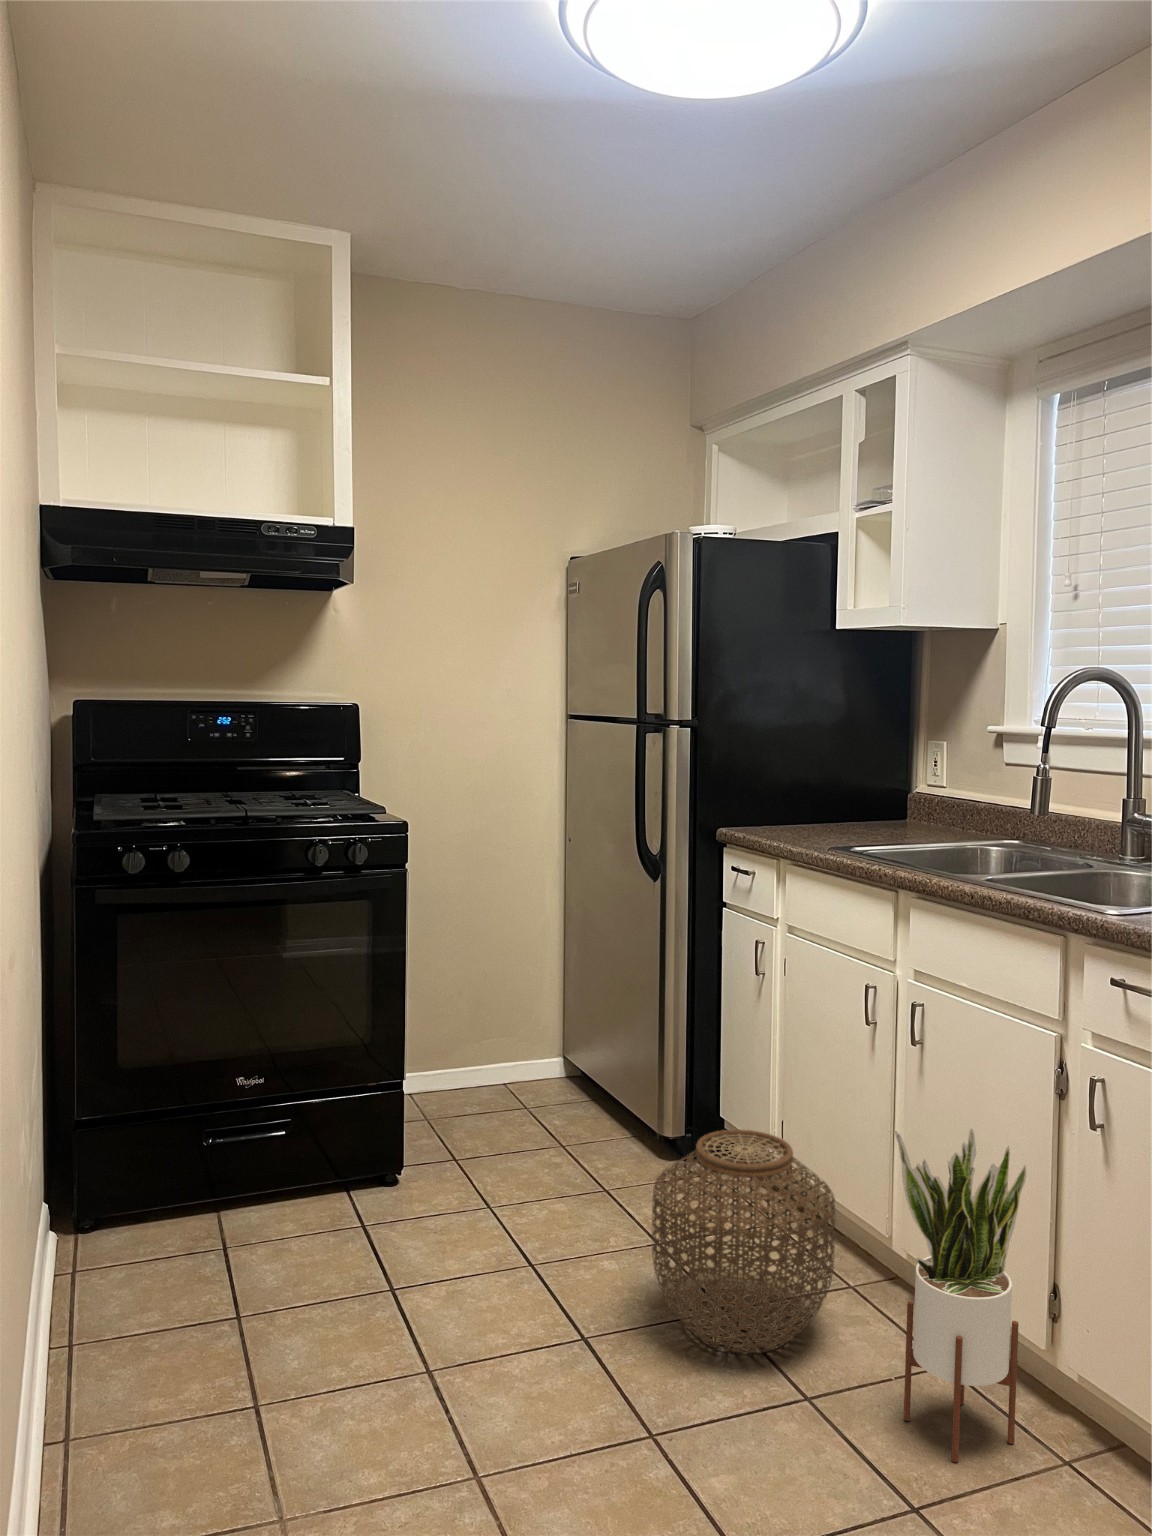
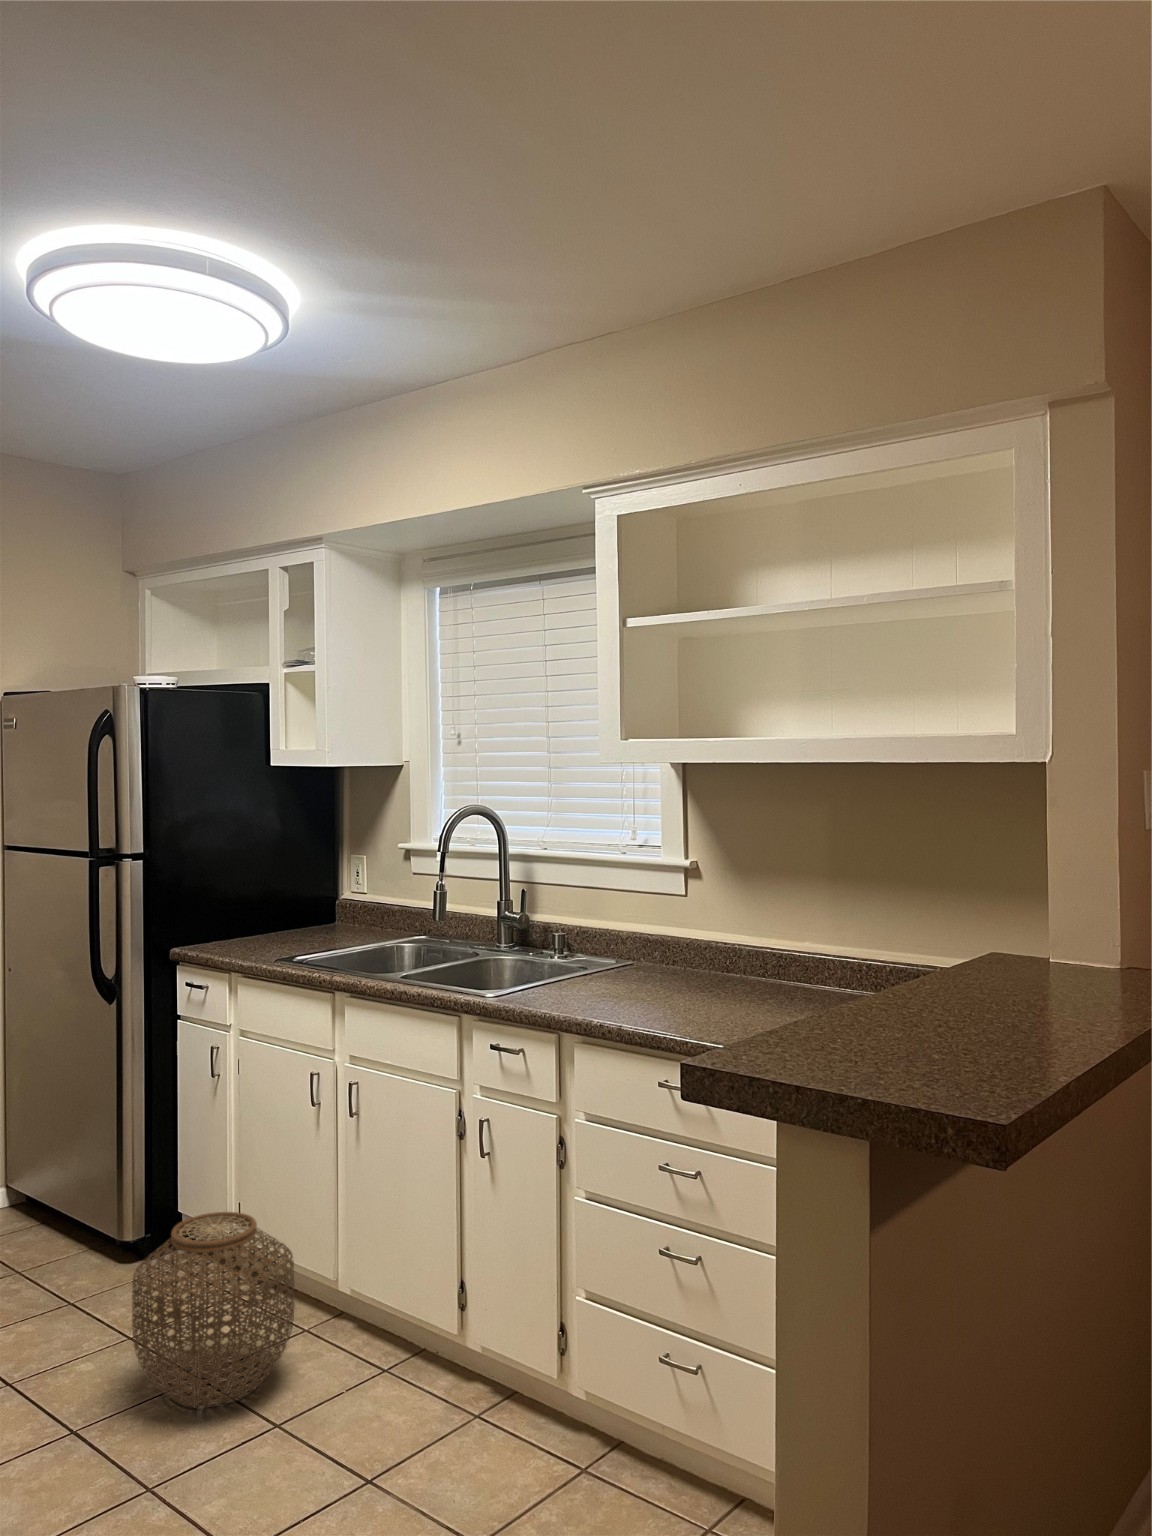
potted plant: present [895,1129,1026,1462] -> none [341,1174,440,1438]

